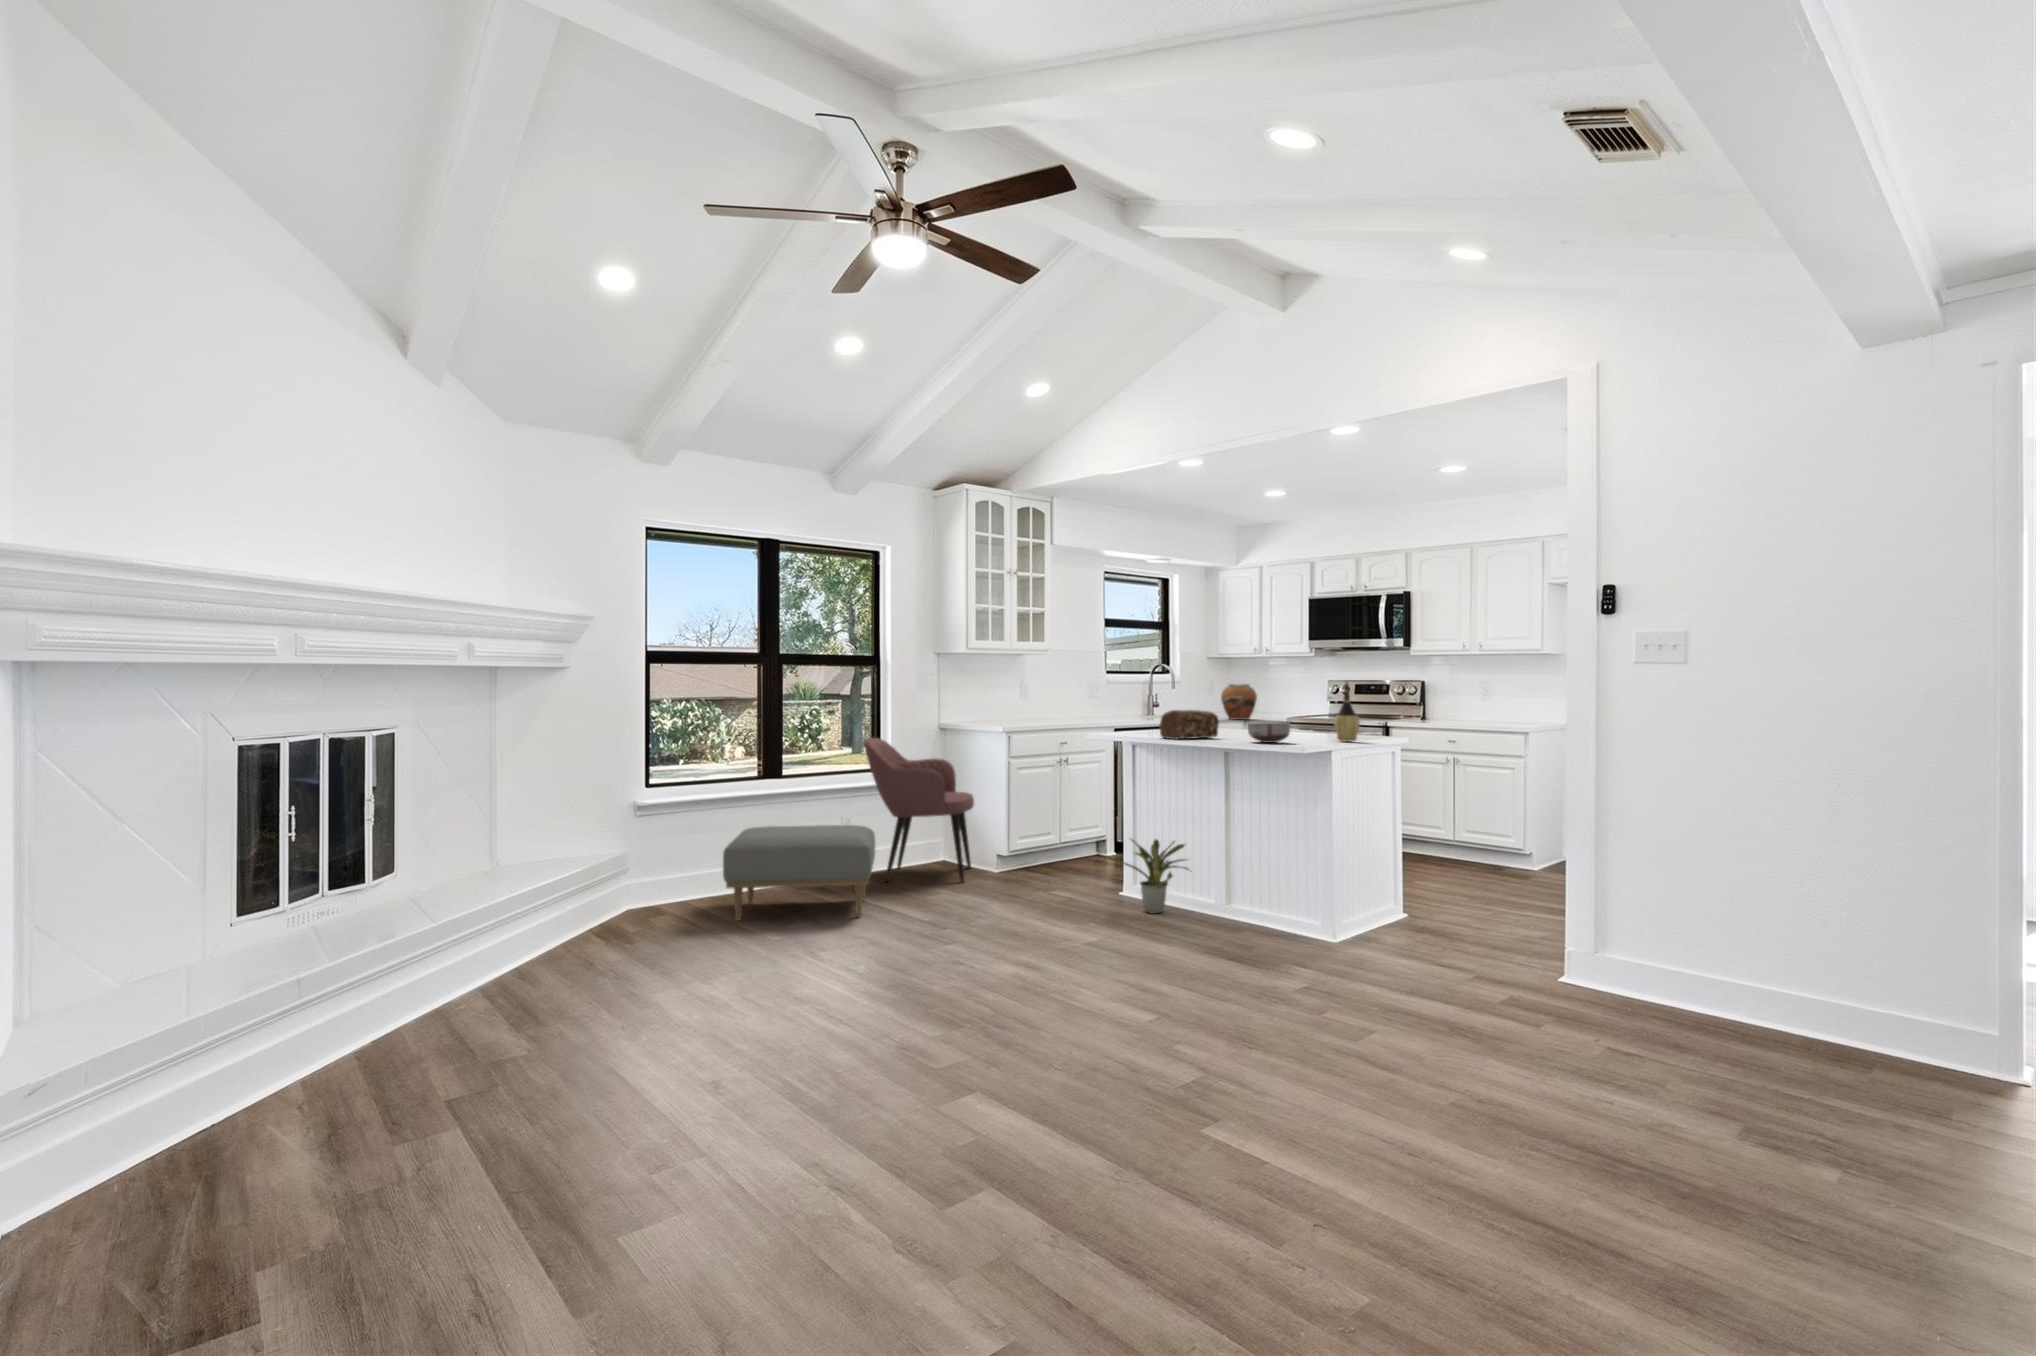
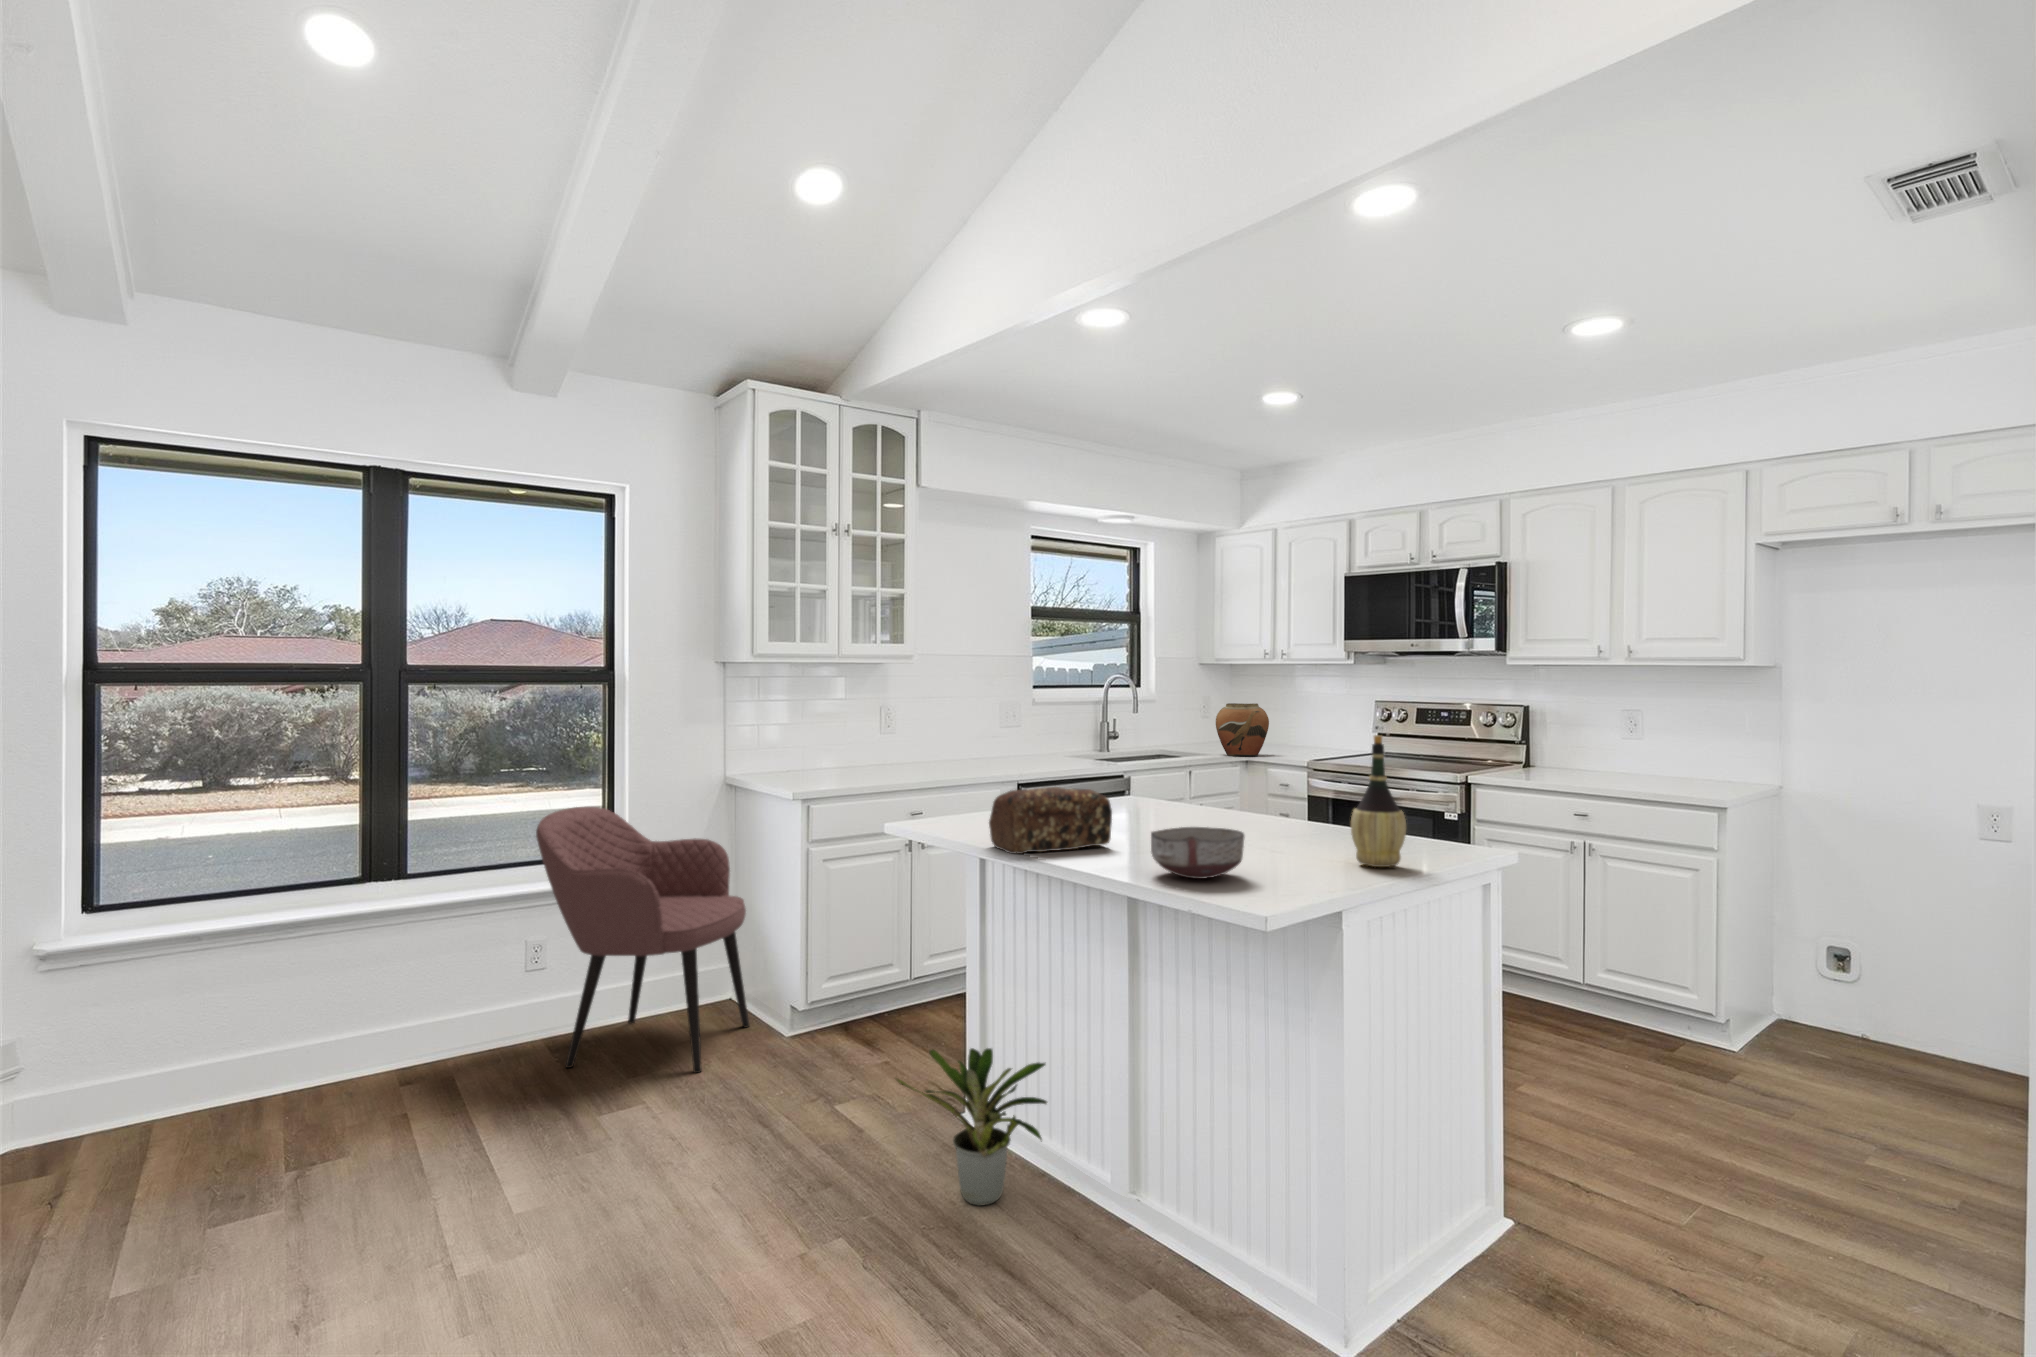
ottoman: present [723,825,875,921] -> none [96,990,497,1207]

